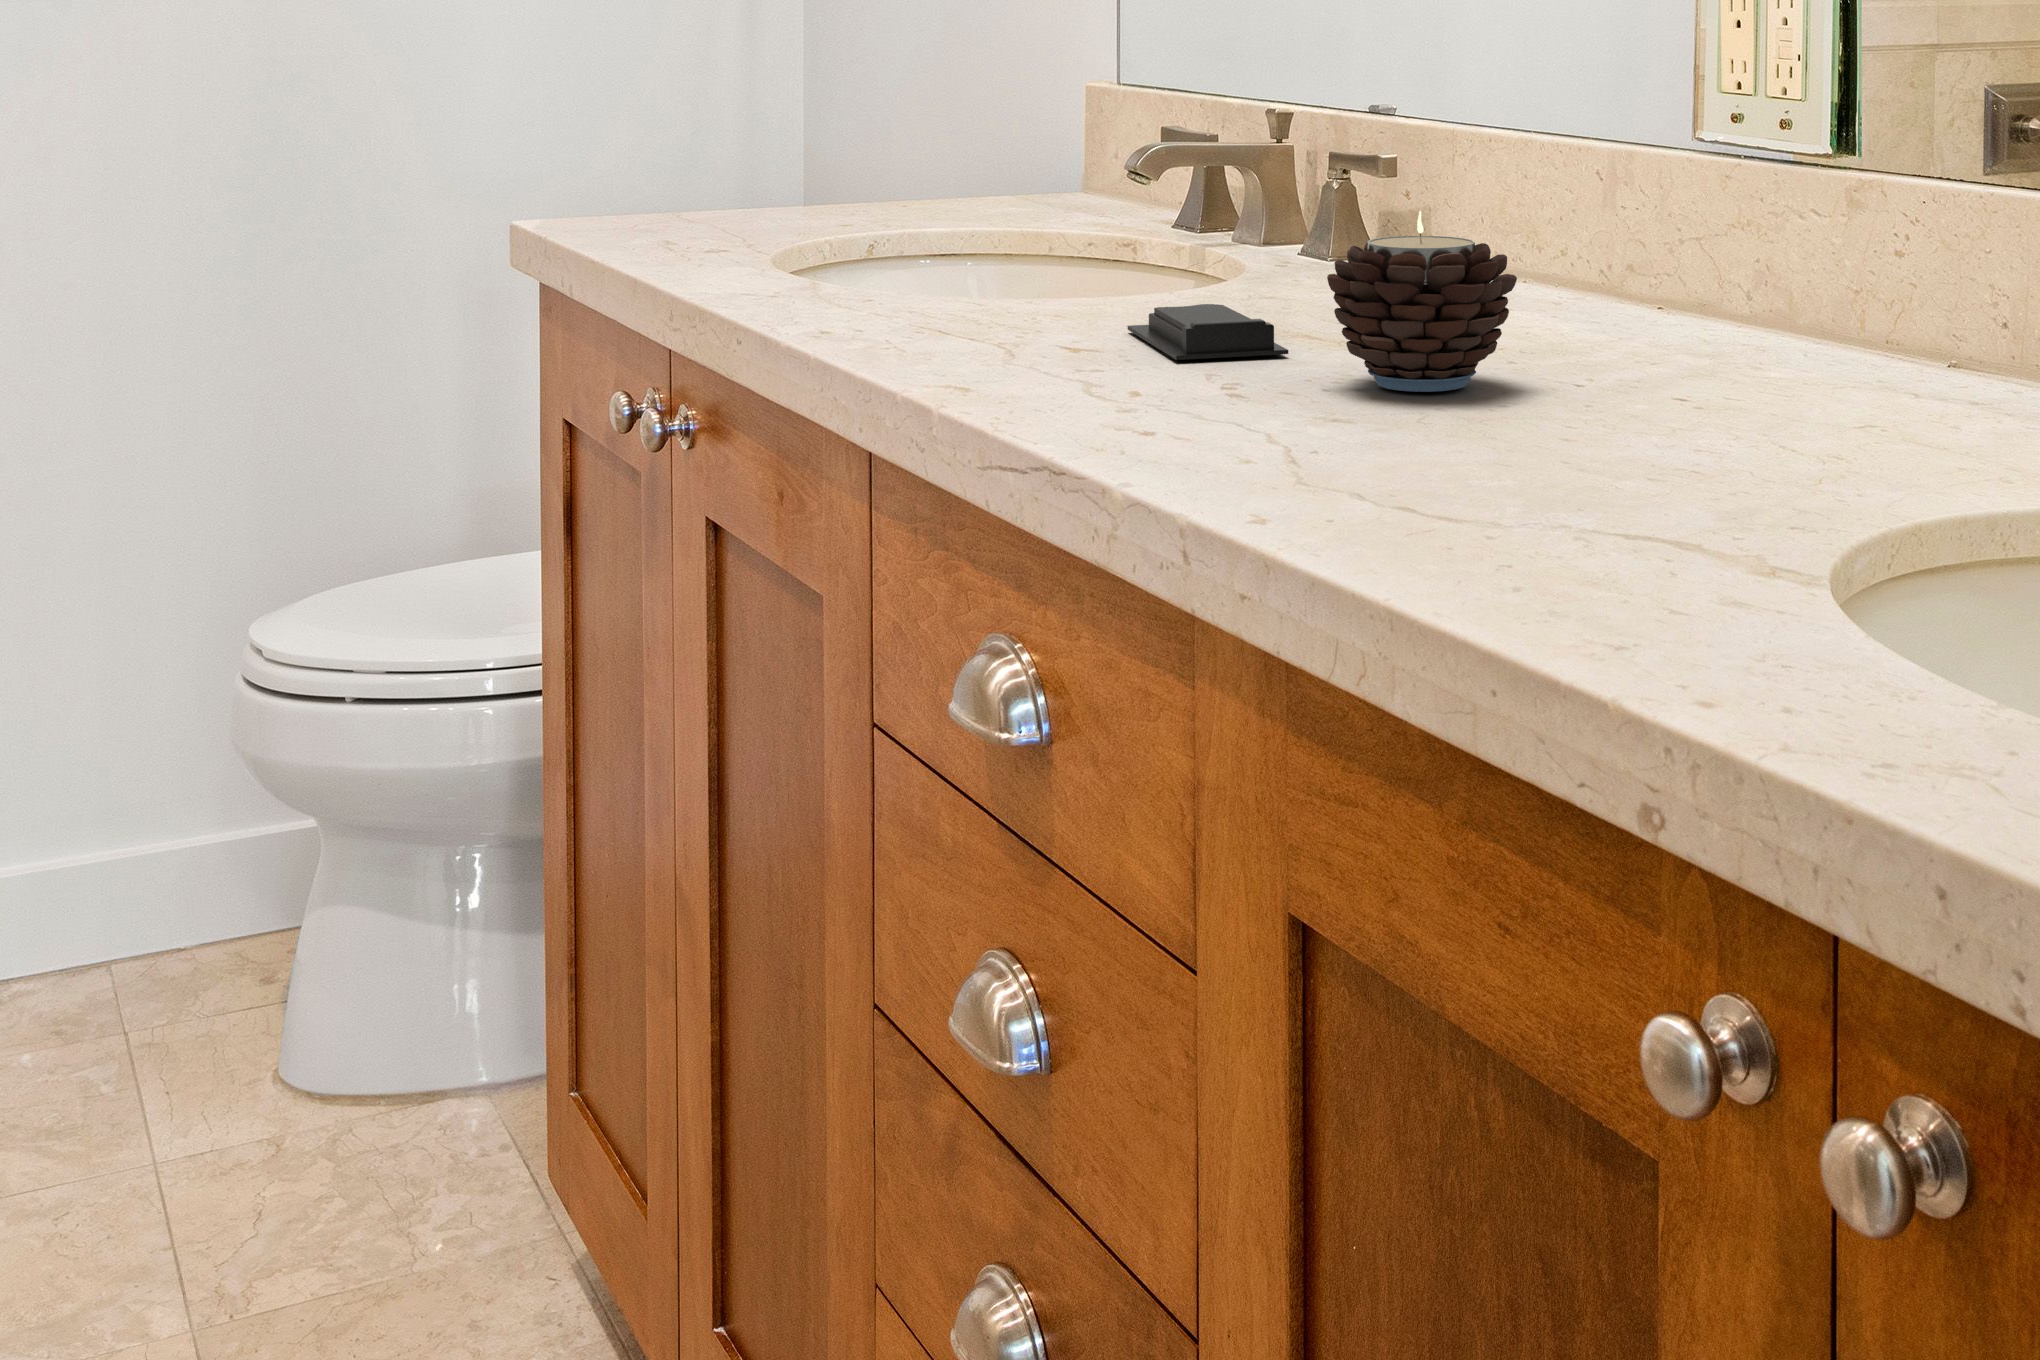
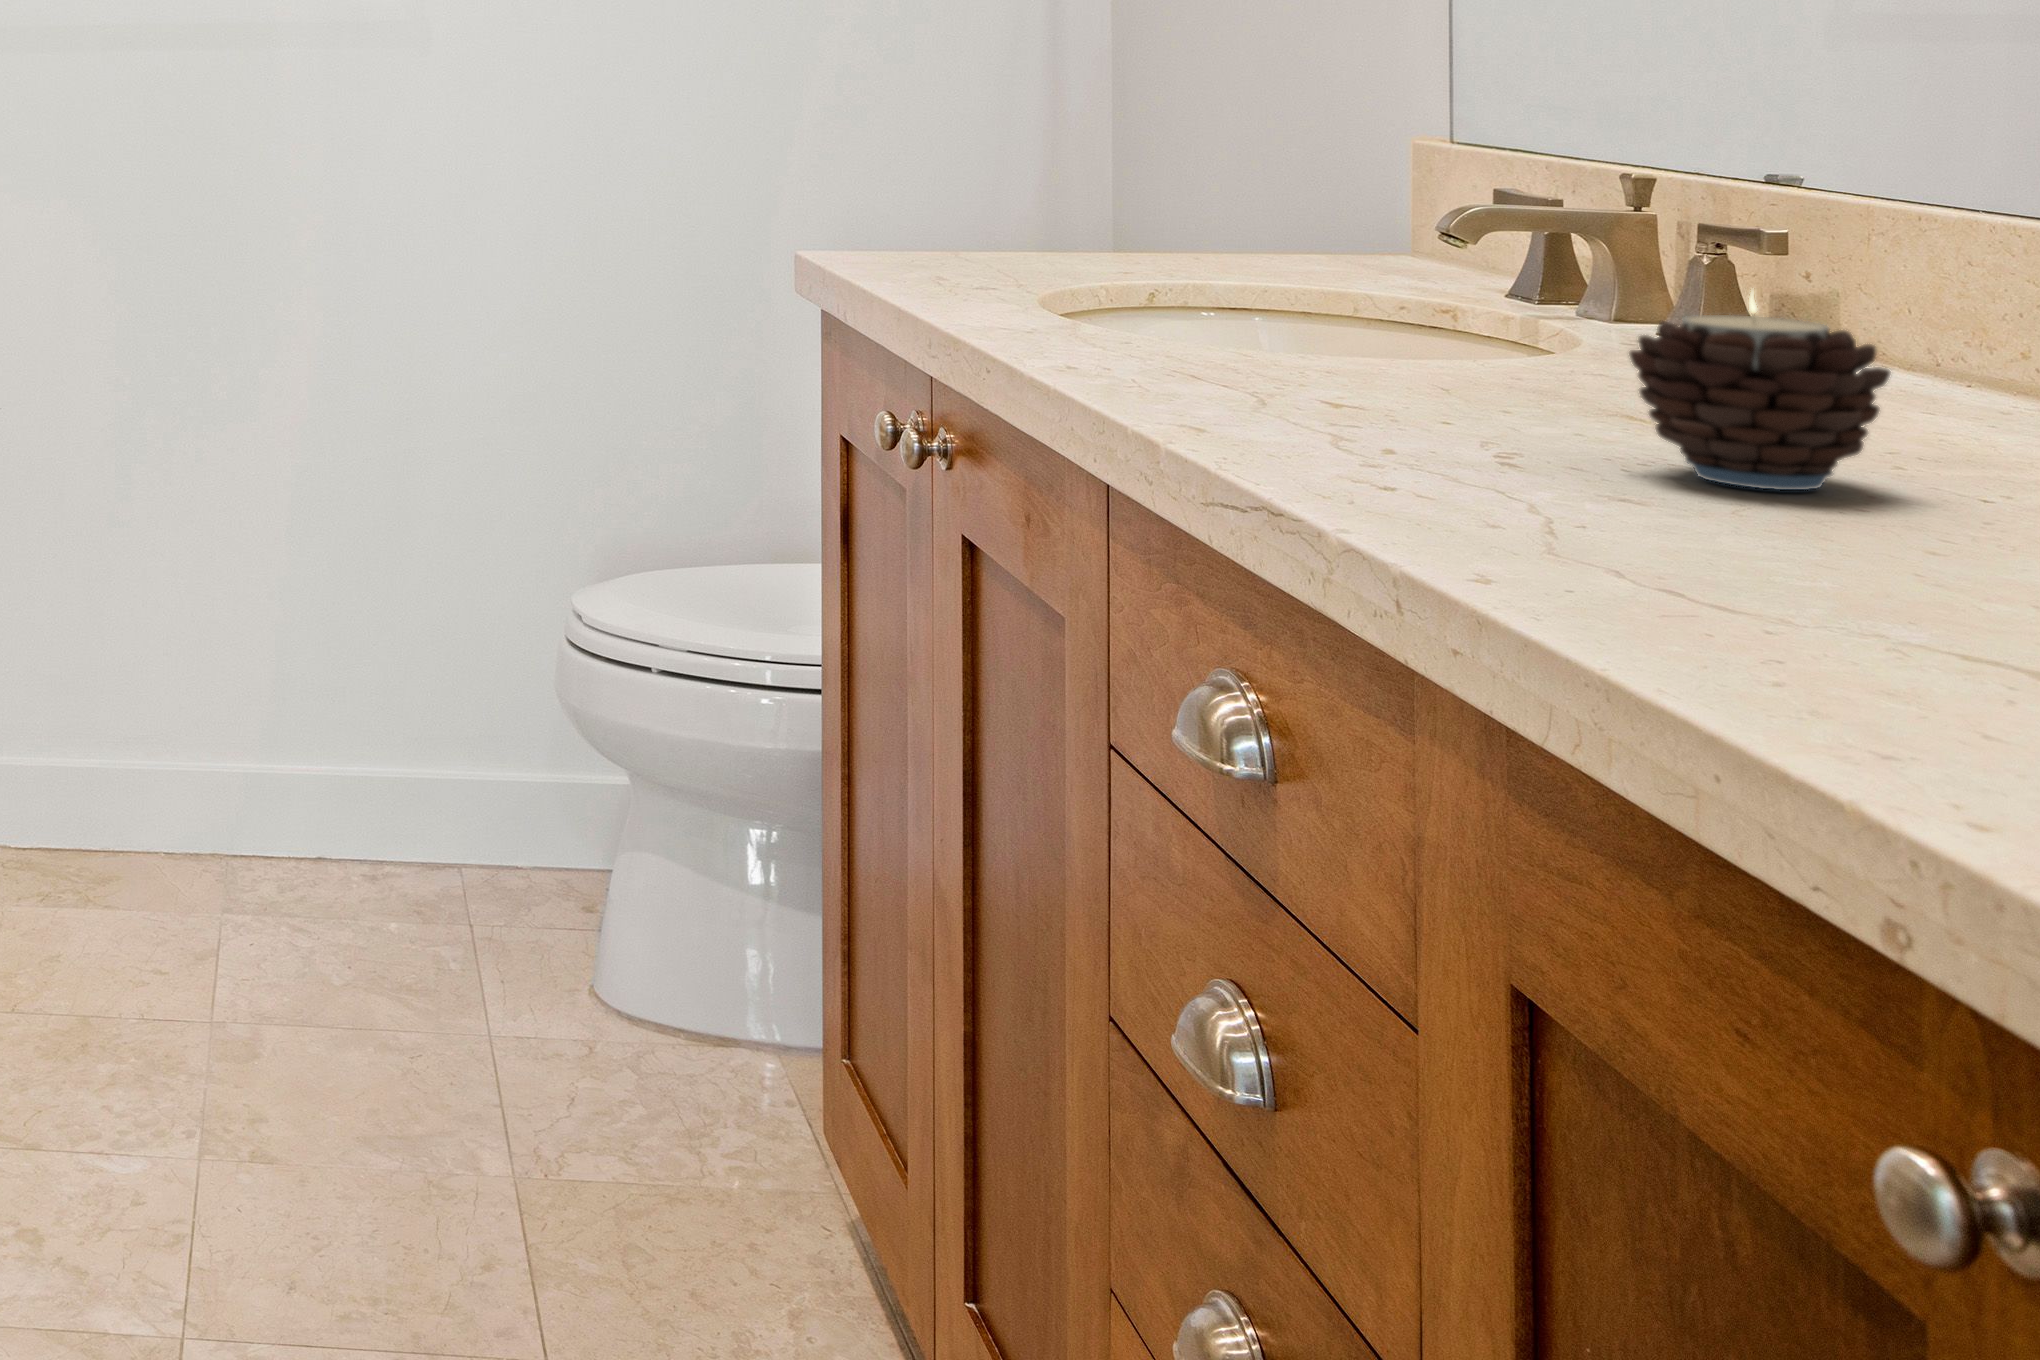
soap bar: present [1127,304,1288,360] -> none [1404,373,1594,434]

